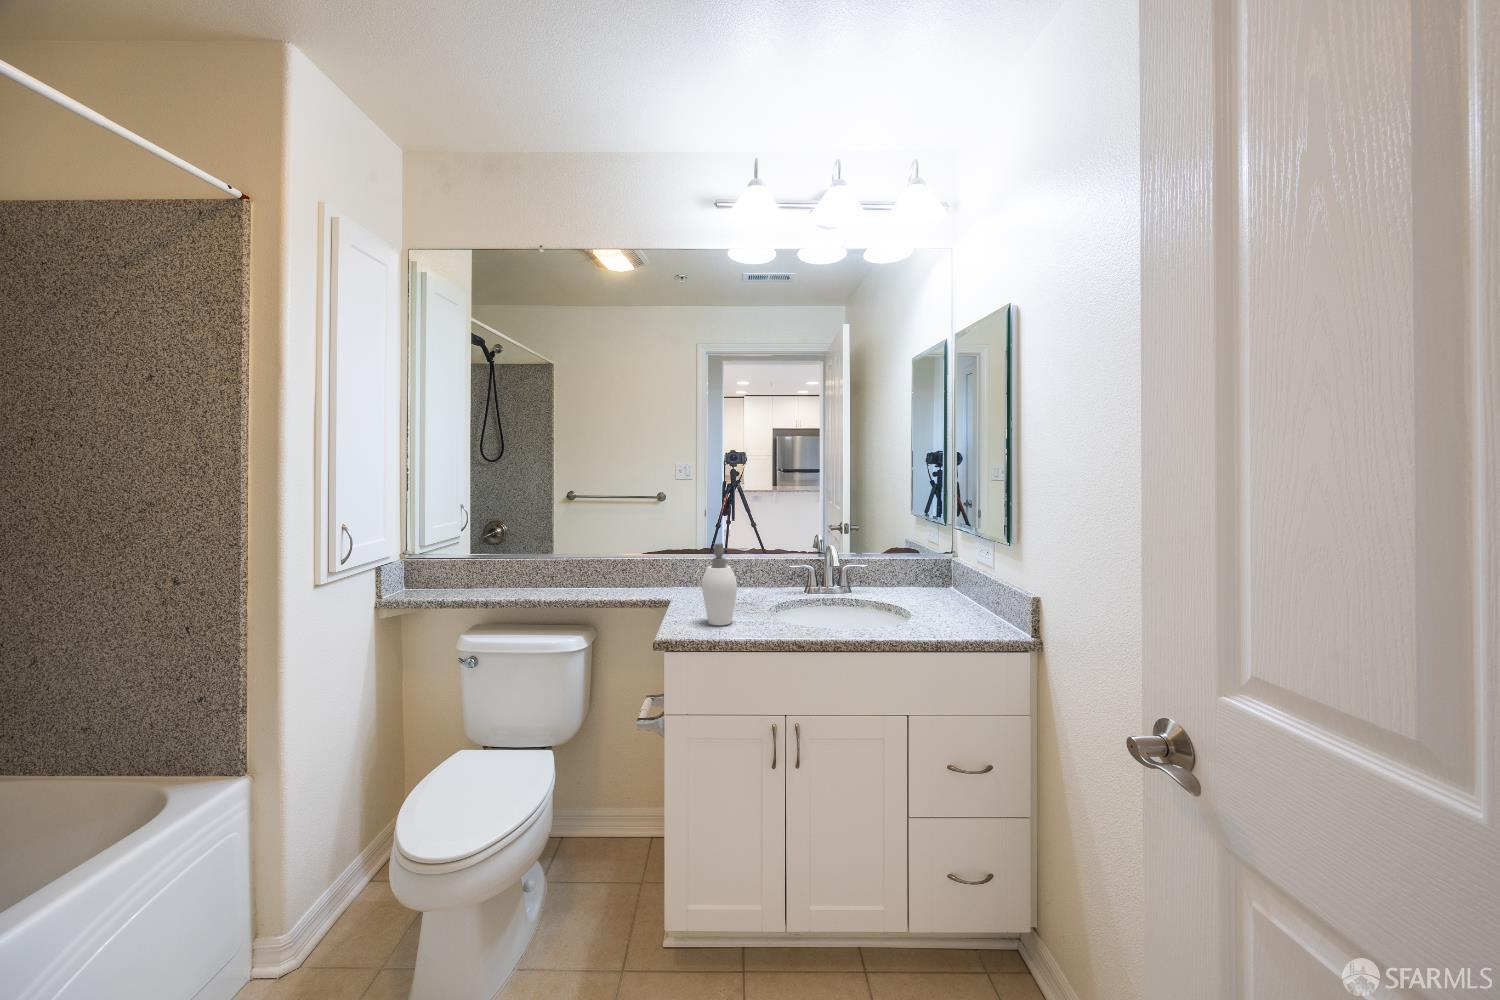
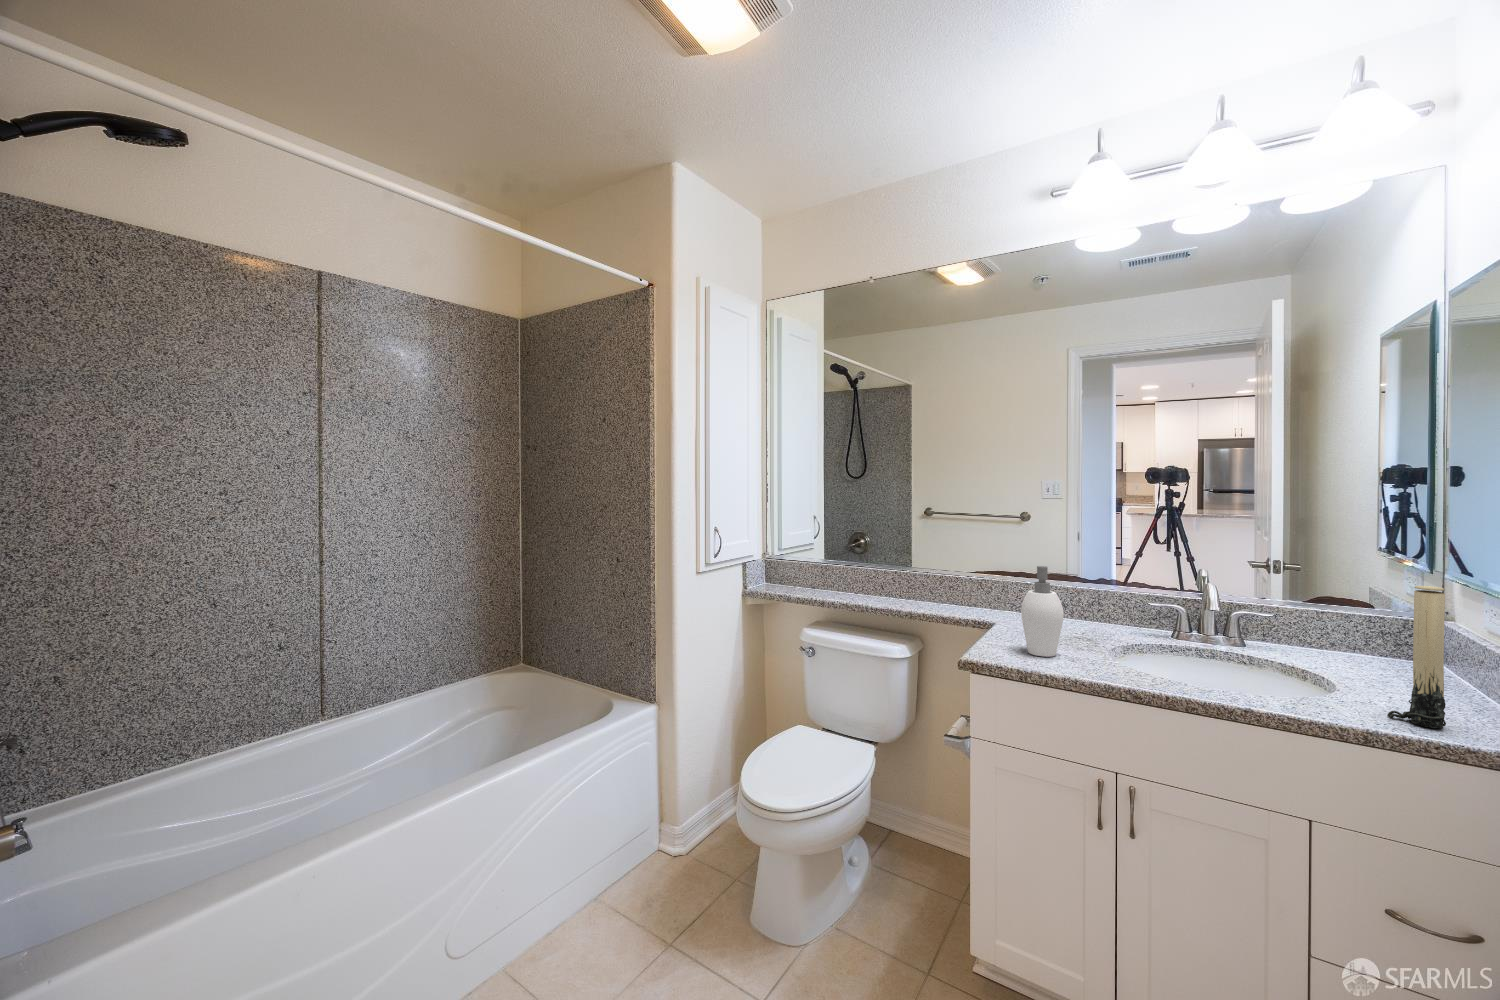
candle: none [943,536,972,632] -> present [1387,586,1446,728]

